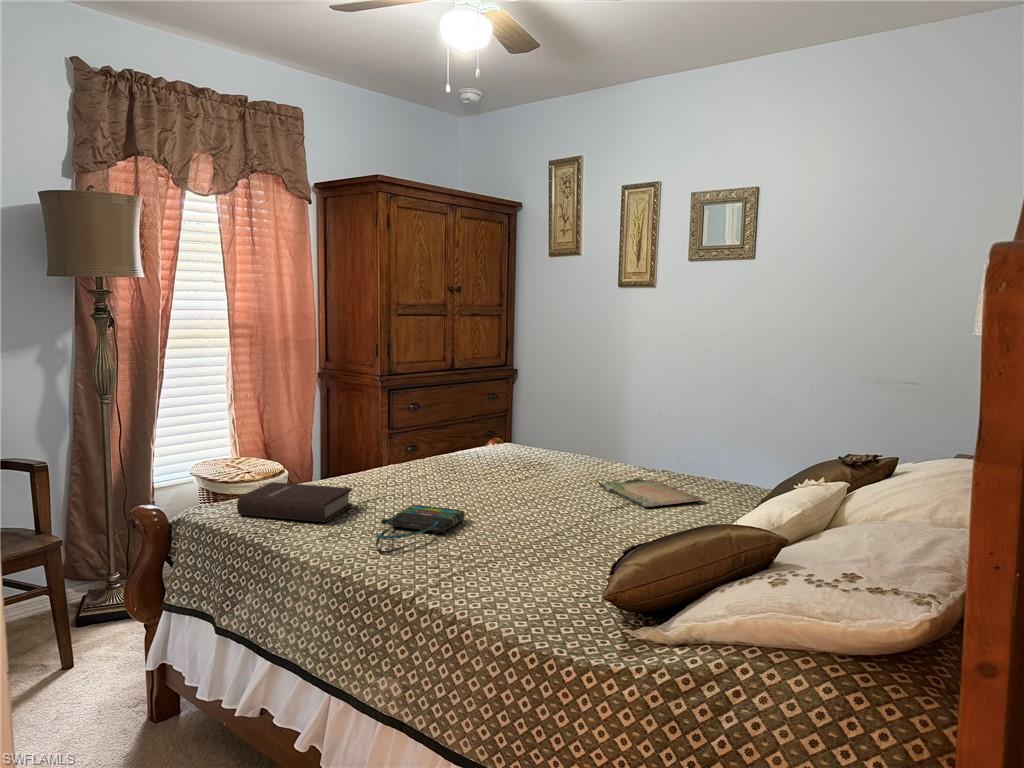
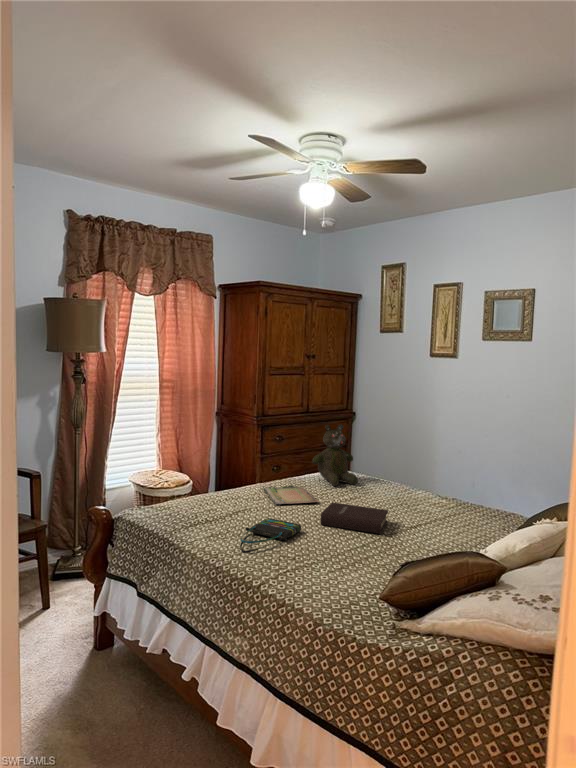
teddy bear: none [468,374,535,462] -> present [312,424,358,486]
tray: present [598,475,704,508] -> present [263,485,319,505]
book: present [237,482,352,522] -> present [321,503,388,534]

